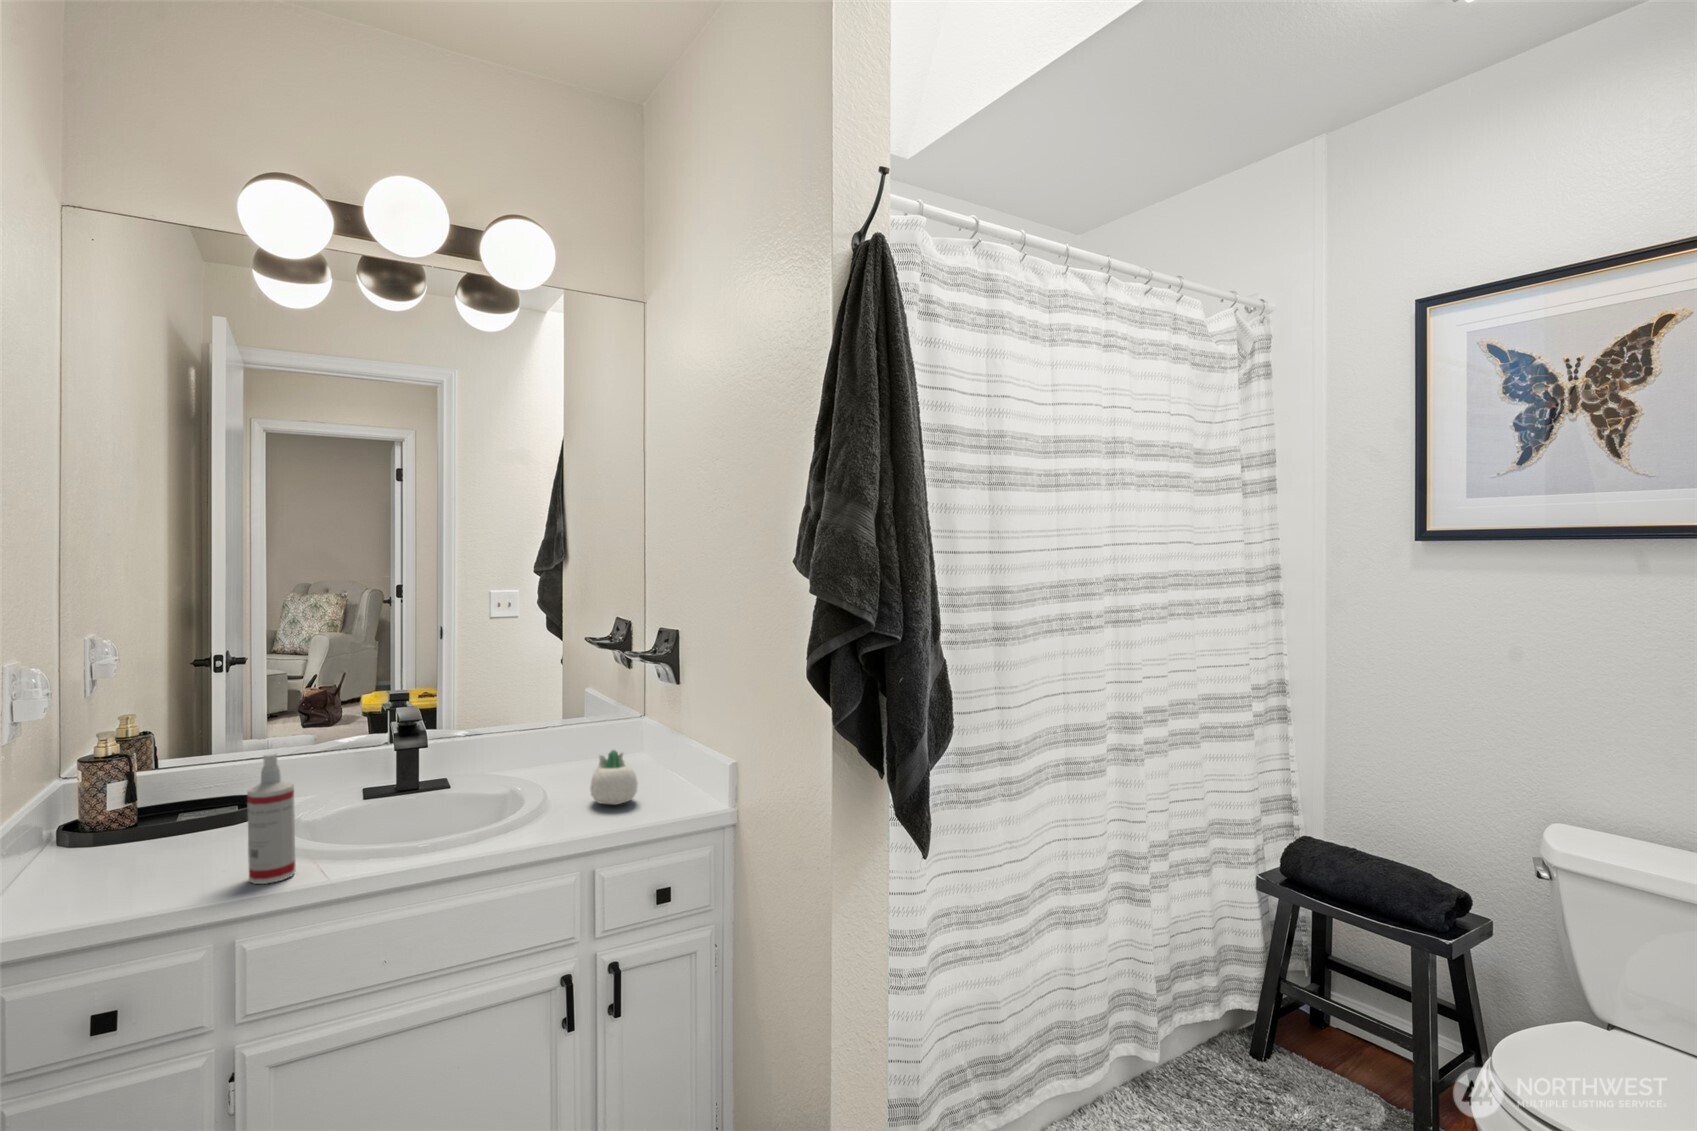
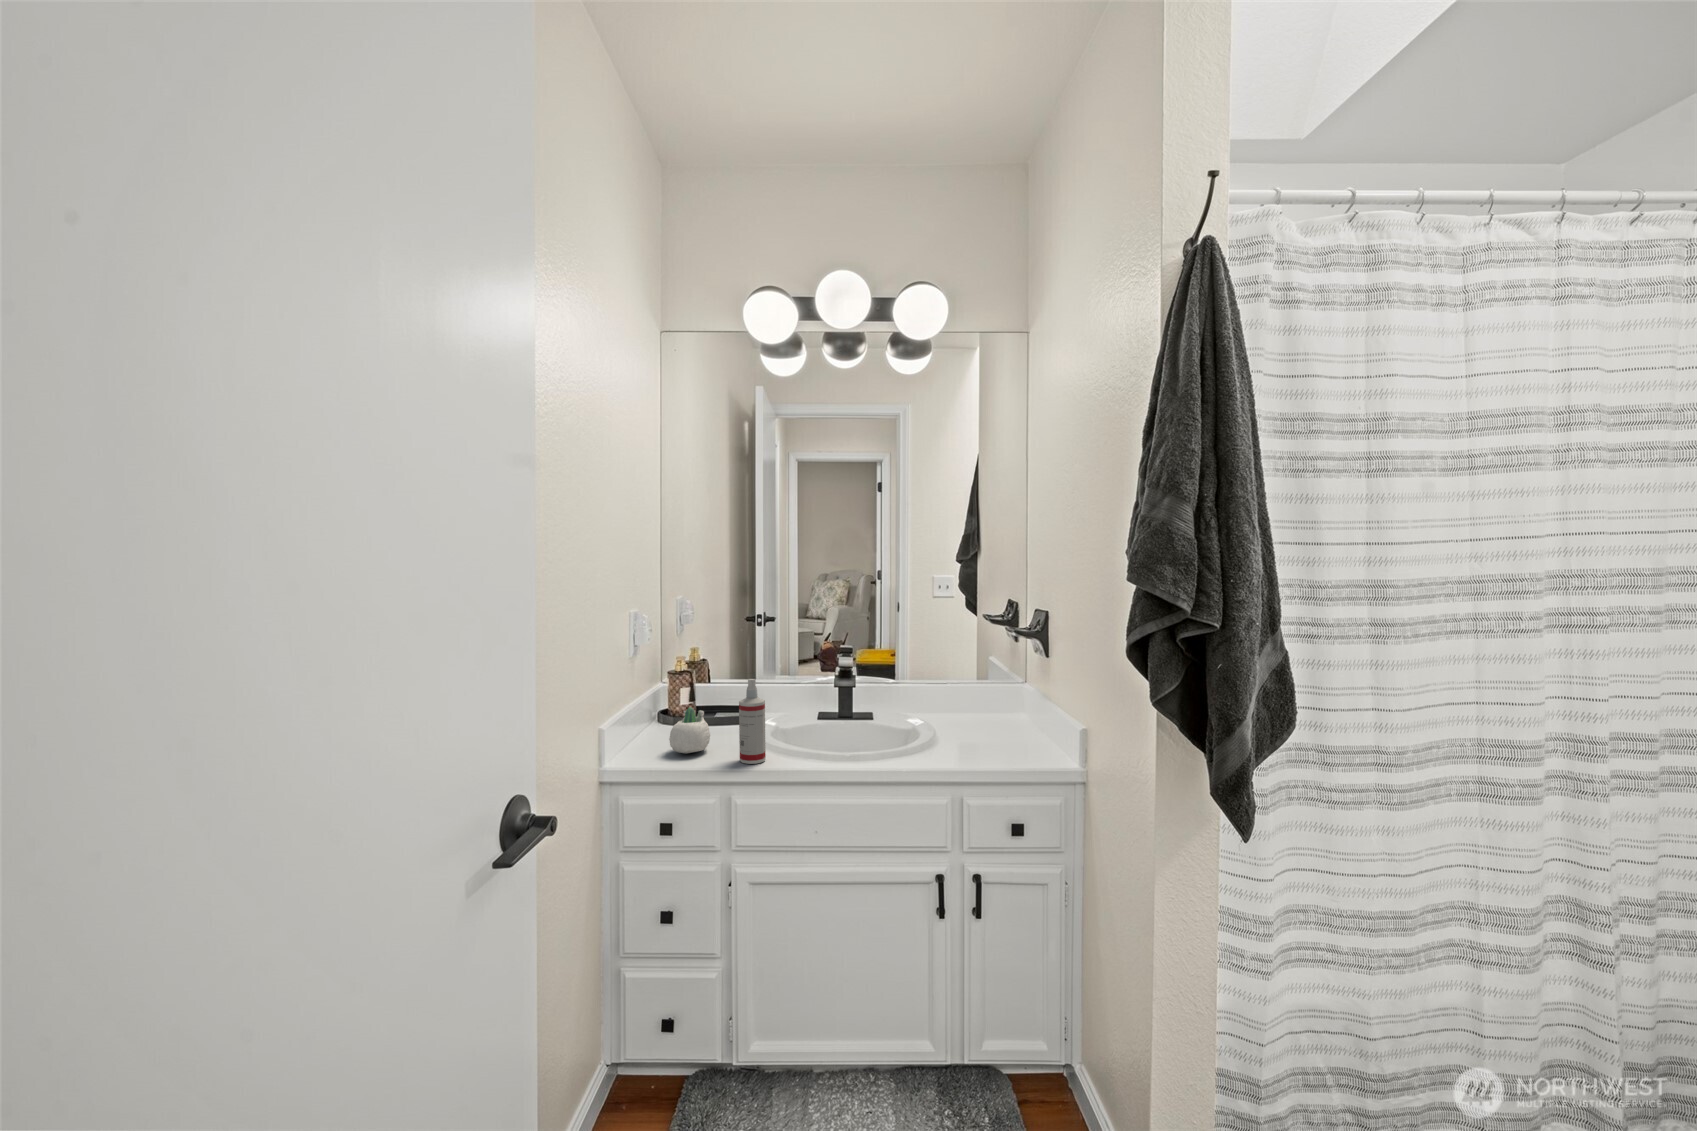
succulent planter: present [590,750,638,805] -> present [669,707,710,754]

